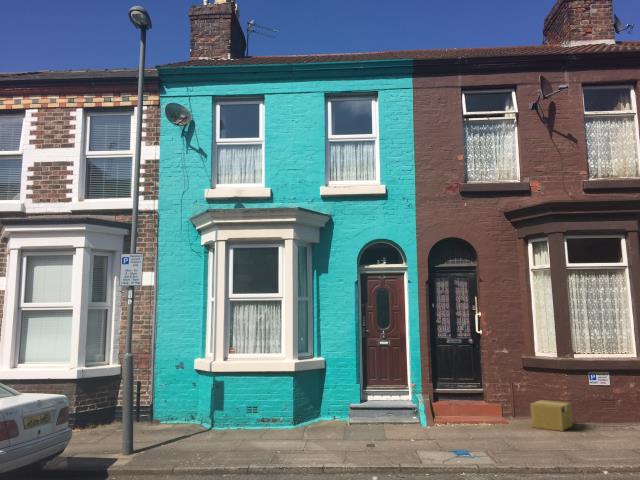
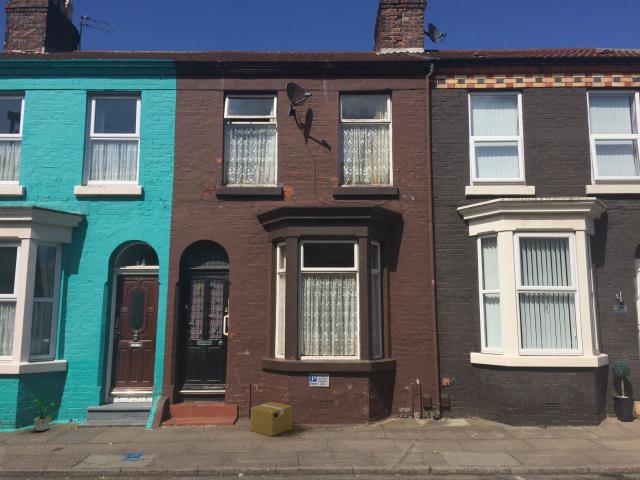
potted plant: none [306,388,333,426] -> present [31,400,57,431]

